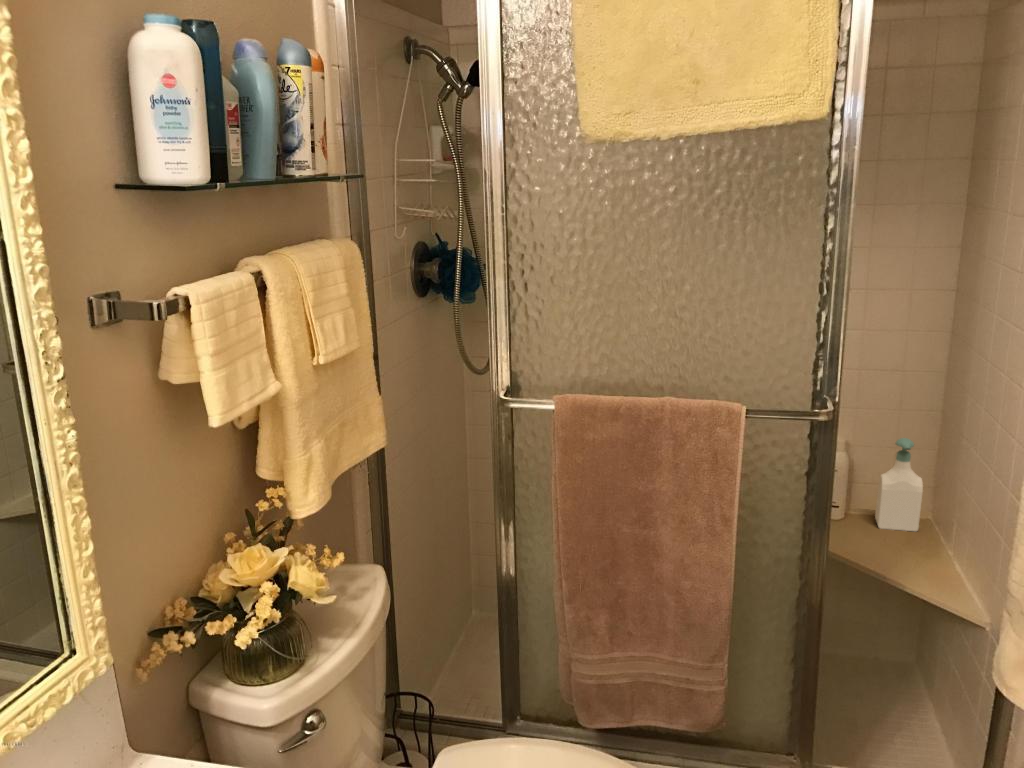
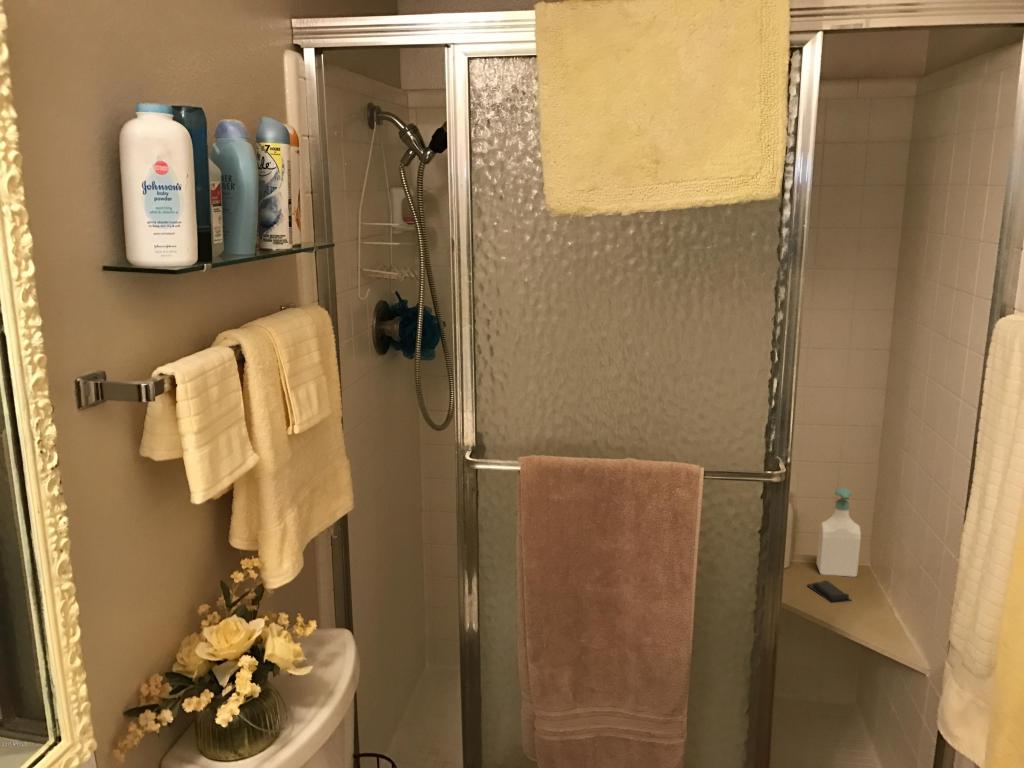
soap bar: none [864,534,911,558] -> present [808,581,851,603]

